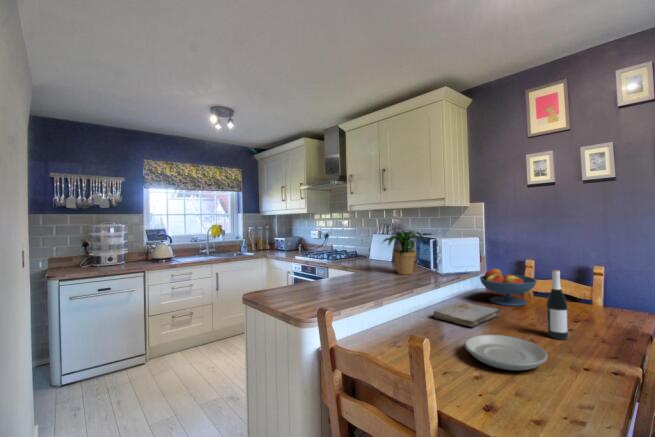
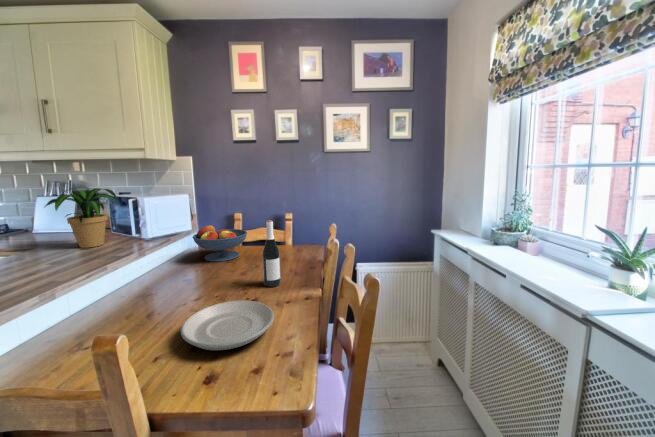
book: present [433,302,500,327] -> none [135,268,217,299]

